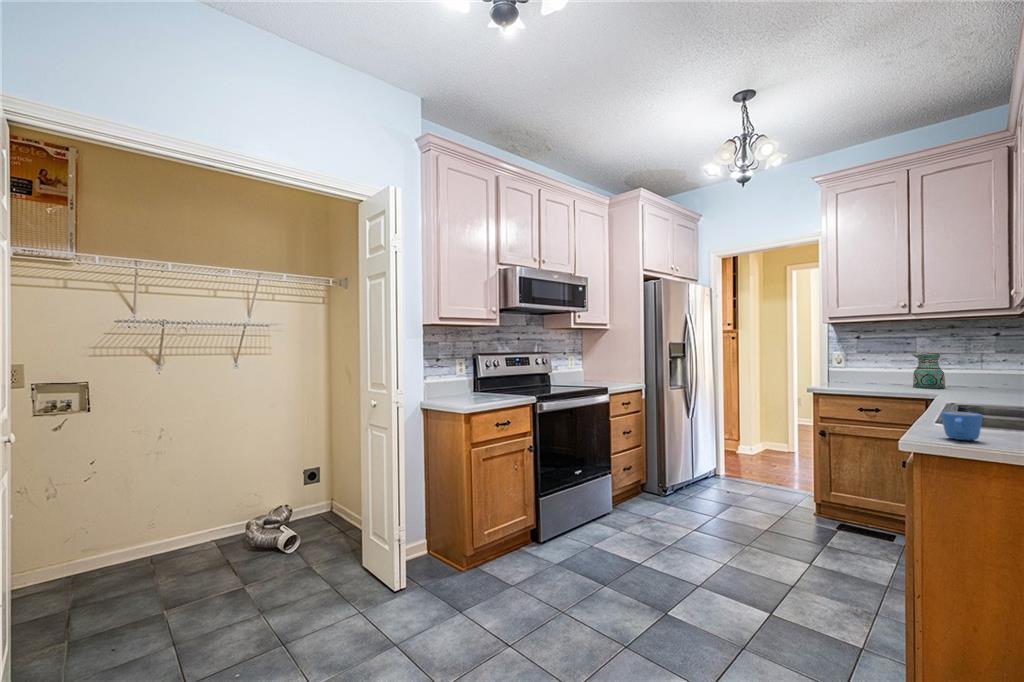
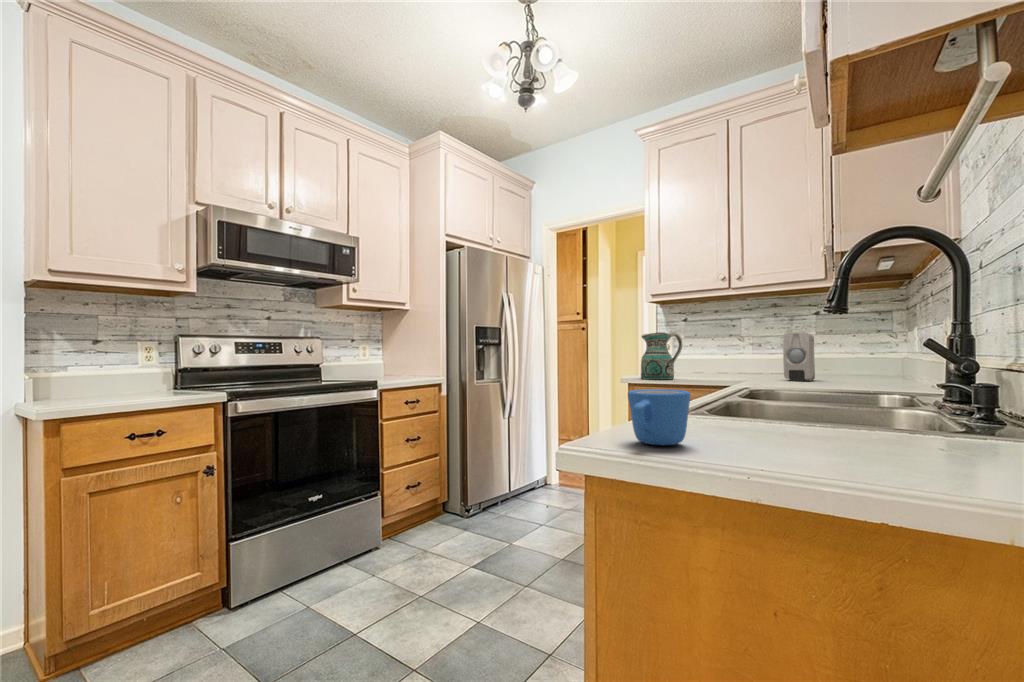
ceramic pitcher: present [913,353,945,389] -> present [641,332,682,380]
soap dispenser: none [966,353,996,394] -> present [783,332,815,381]

